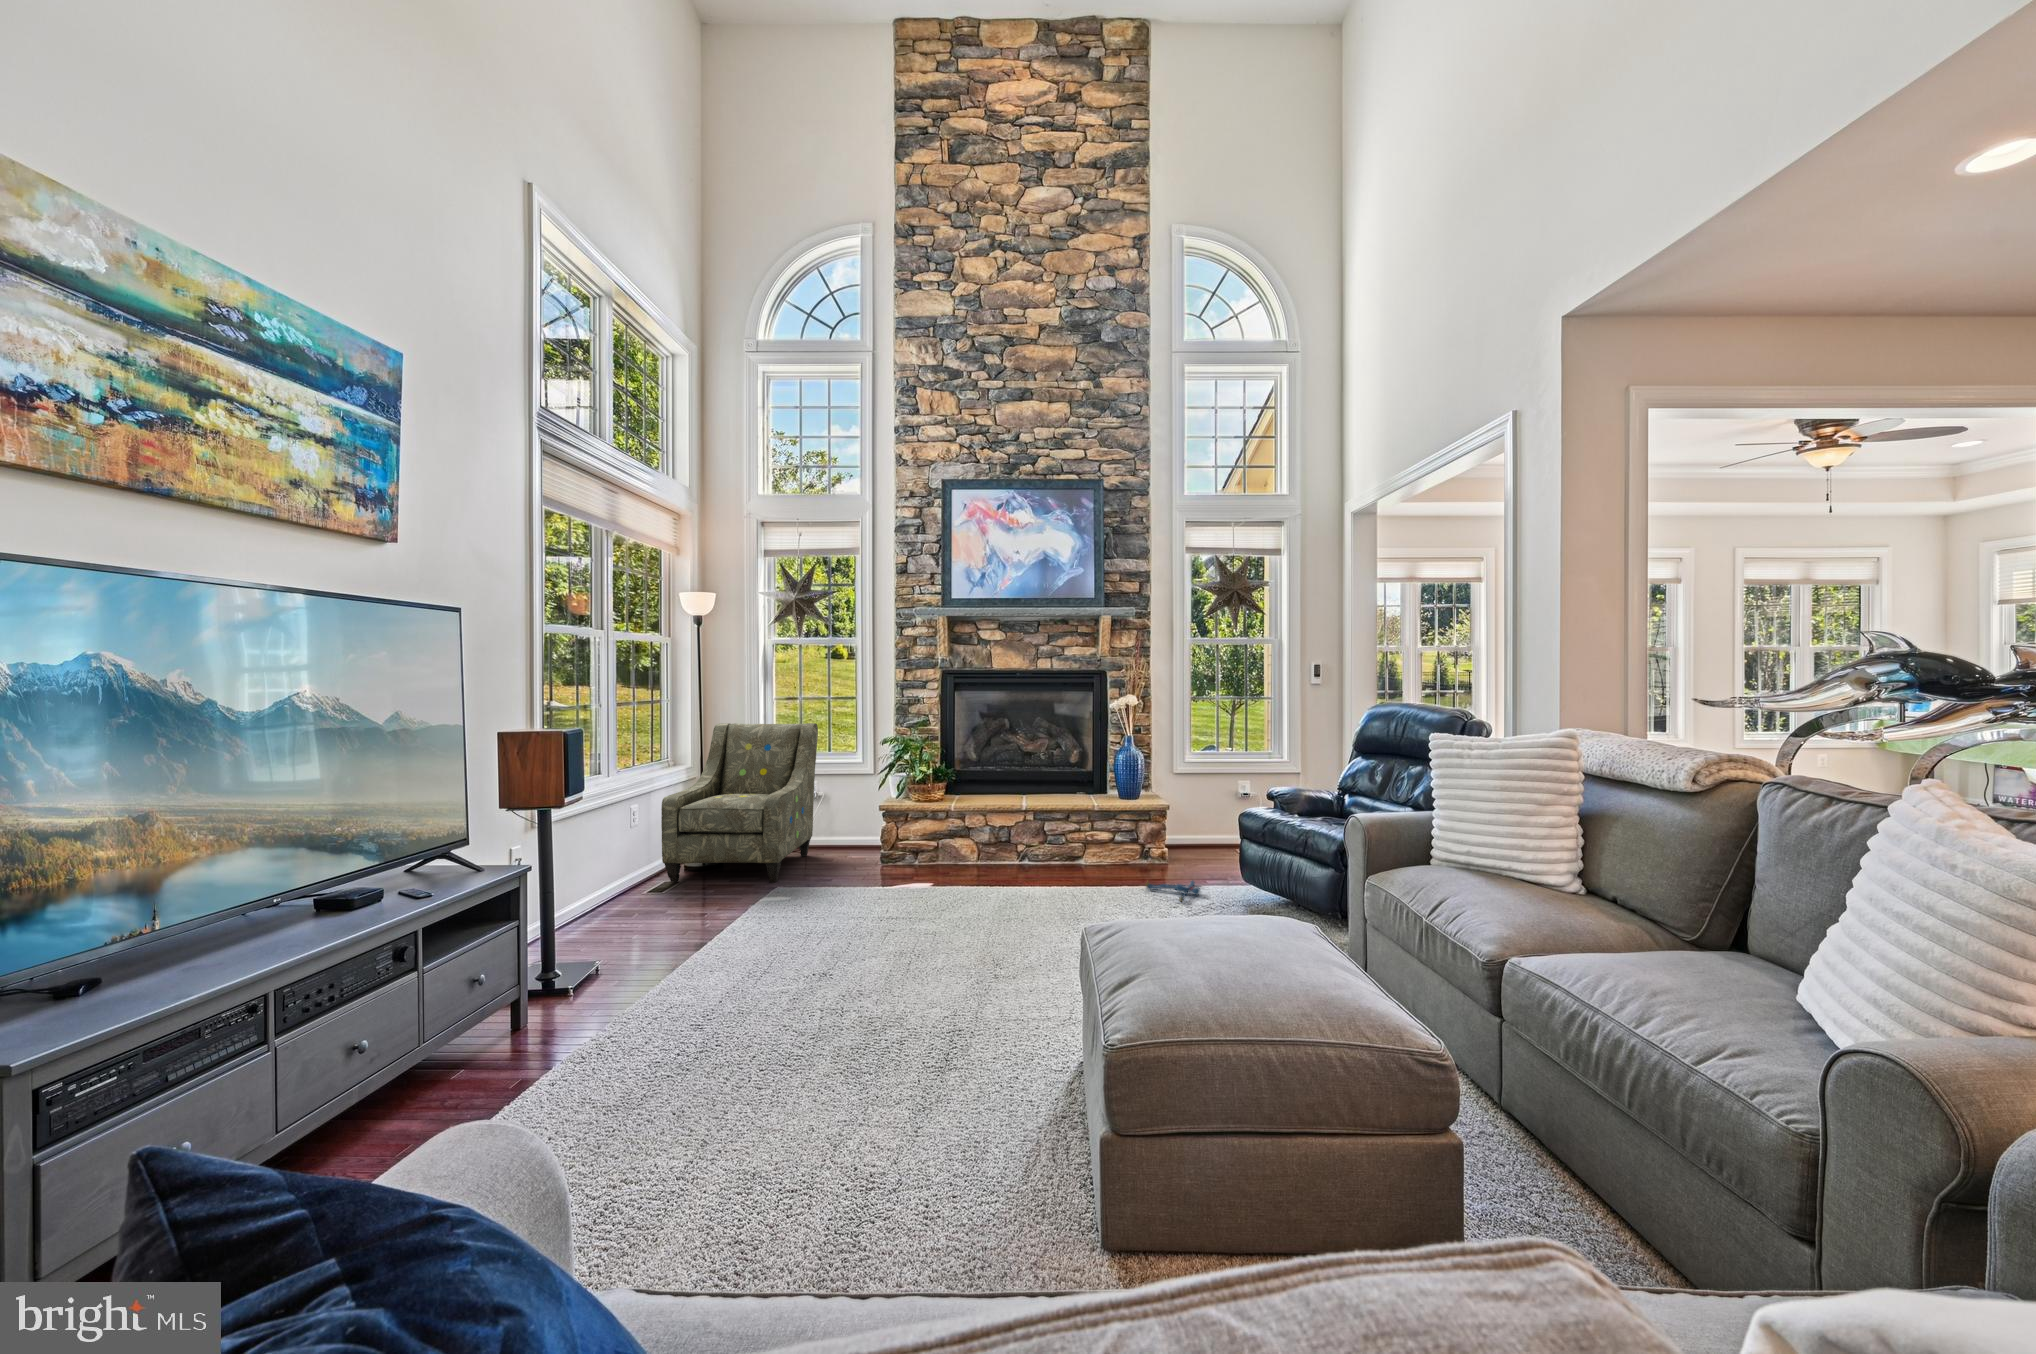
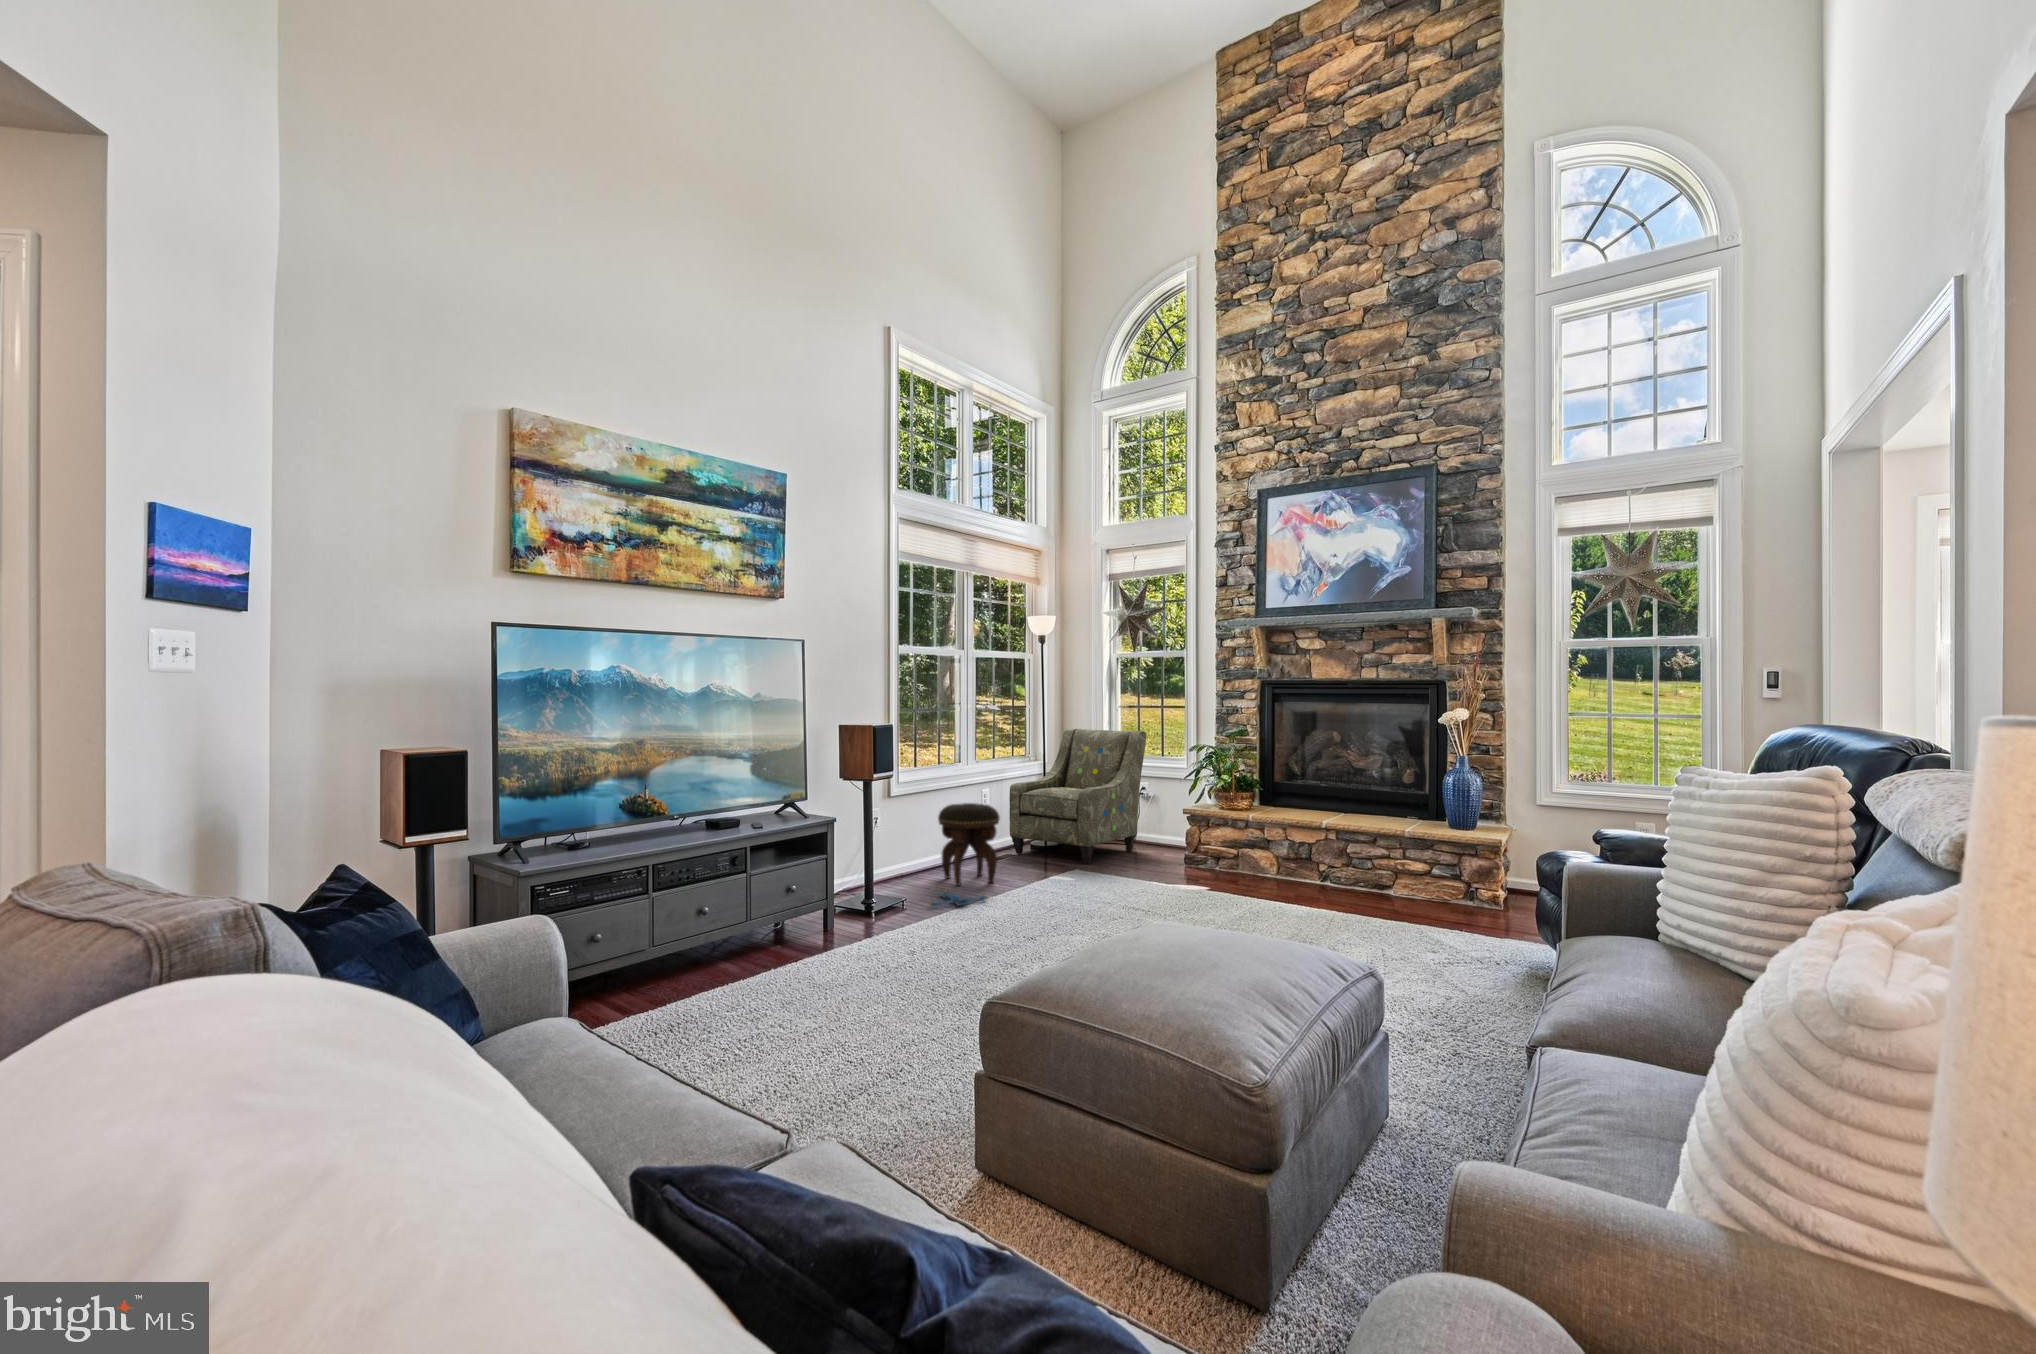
footstool: none [590,833,685,953] -> present [938,803,1000,886]
plush toy: present [1145,880,1200,902] -> present [929,889,988,907]

